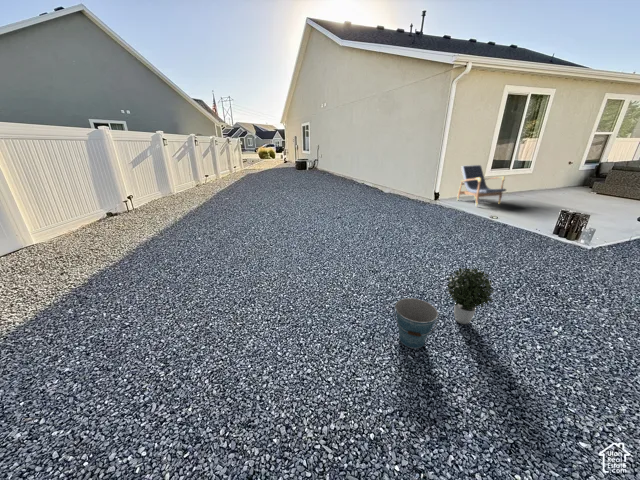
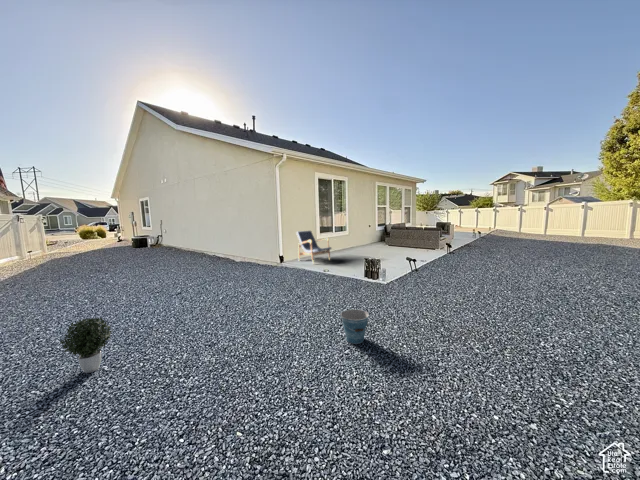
potted plant: present [447,268,494,324] -> present [60,318,112,373]
bucket: present [394,298,438,348] -> present [341,309,369,344]

